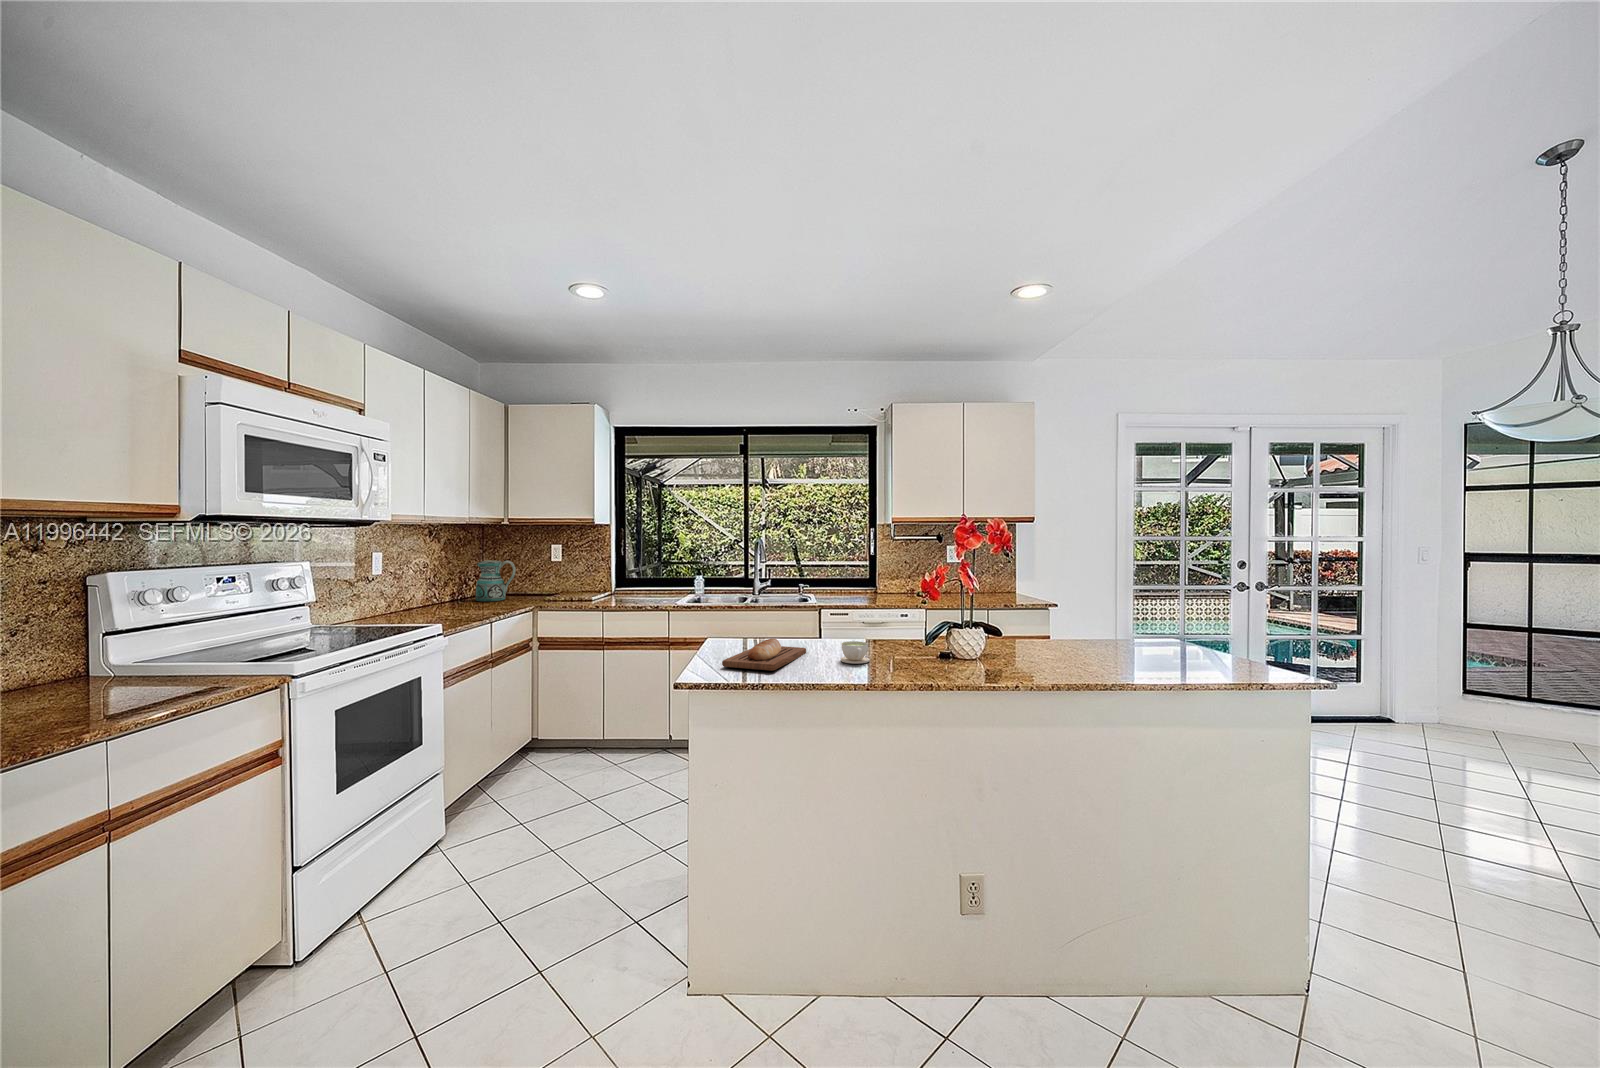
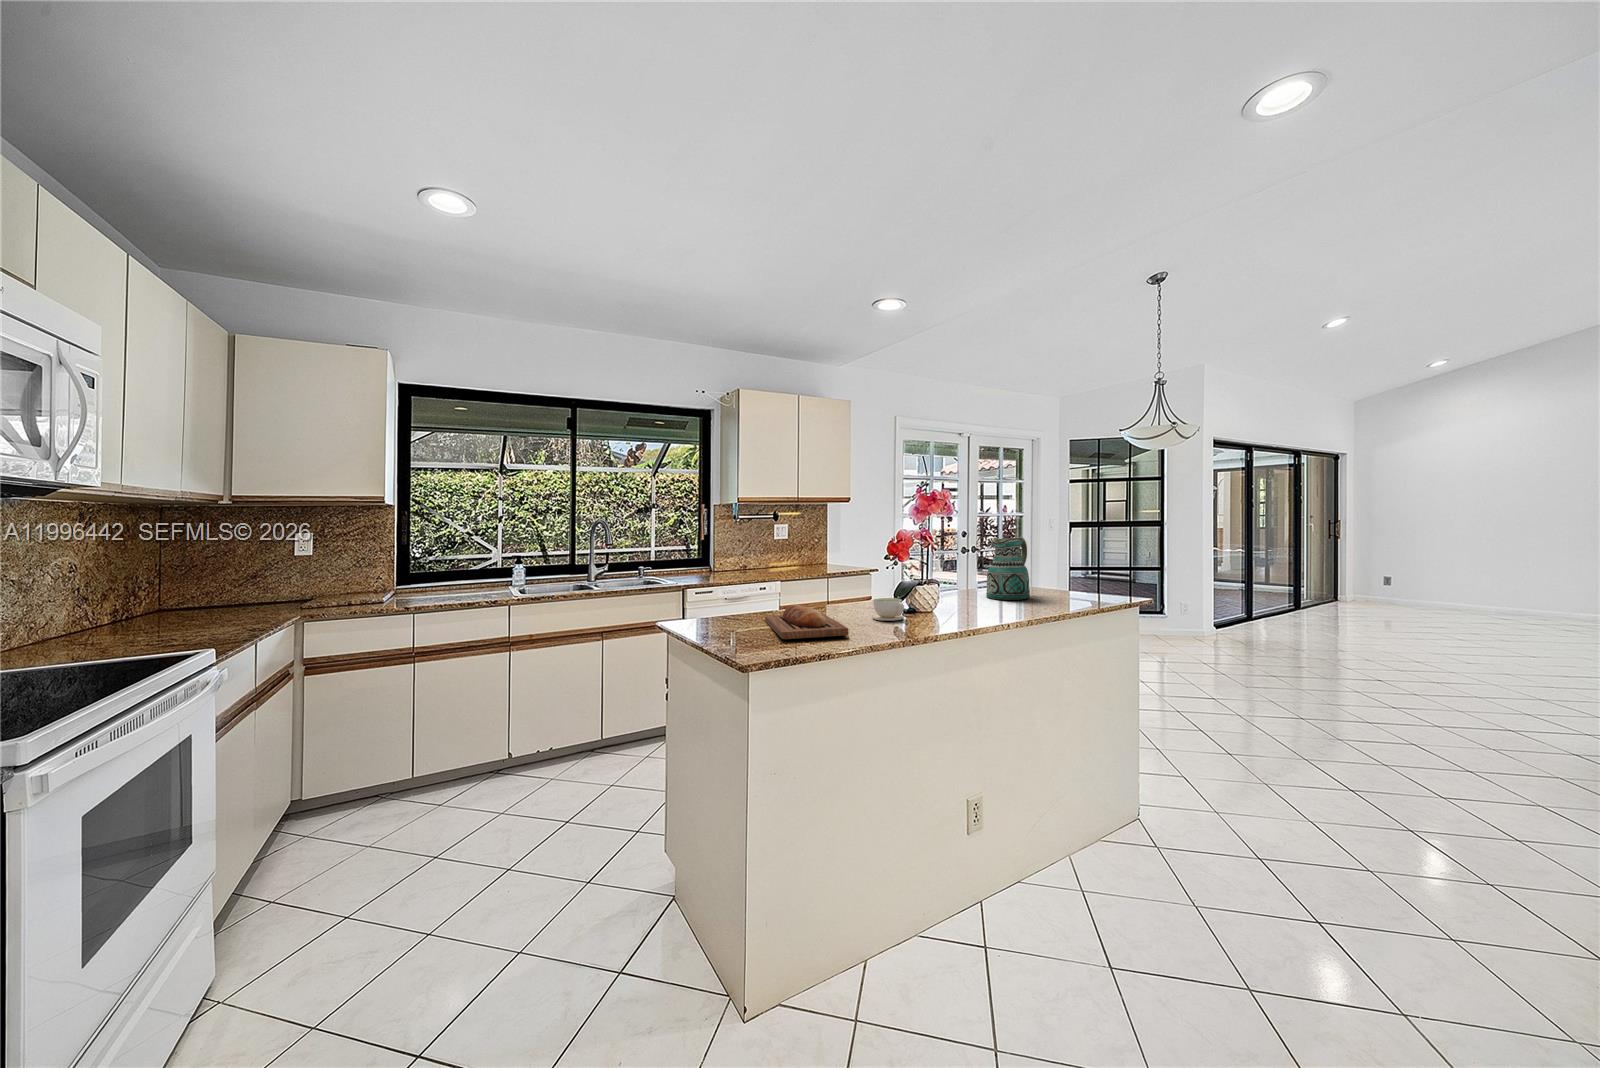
ceramic pitcher: present [476,560,516,602] -> present [986,537,1030,600]

